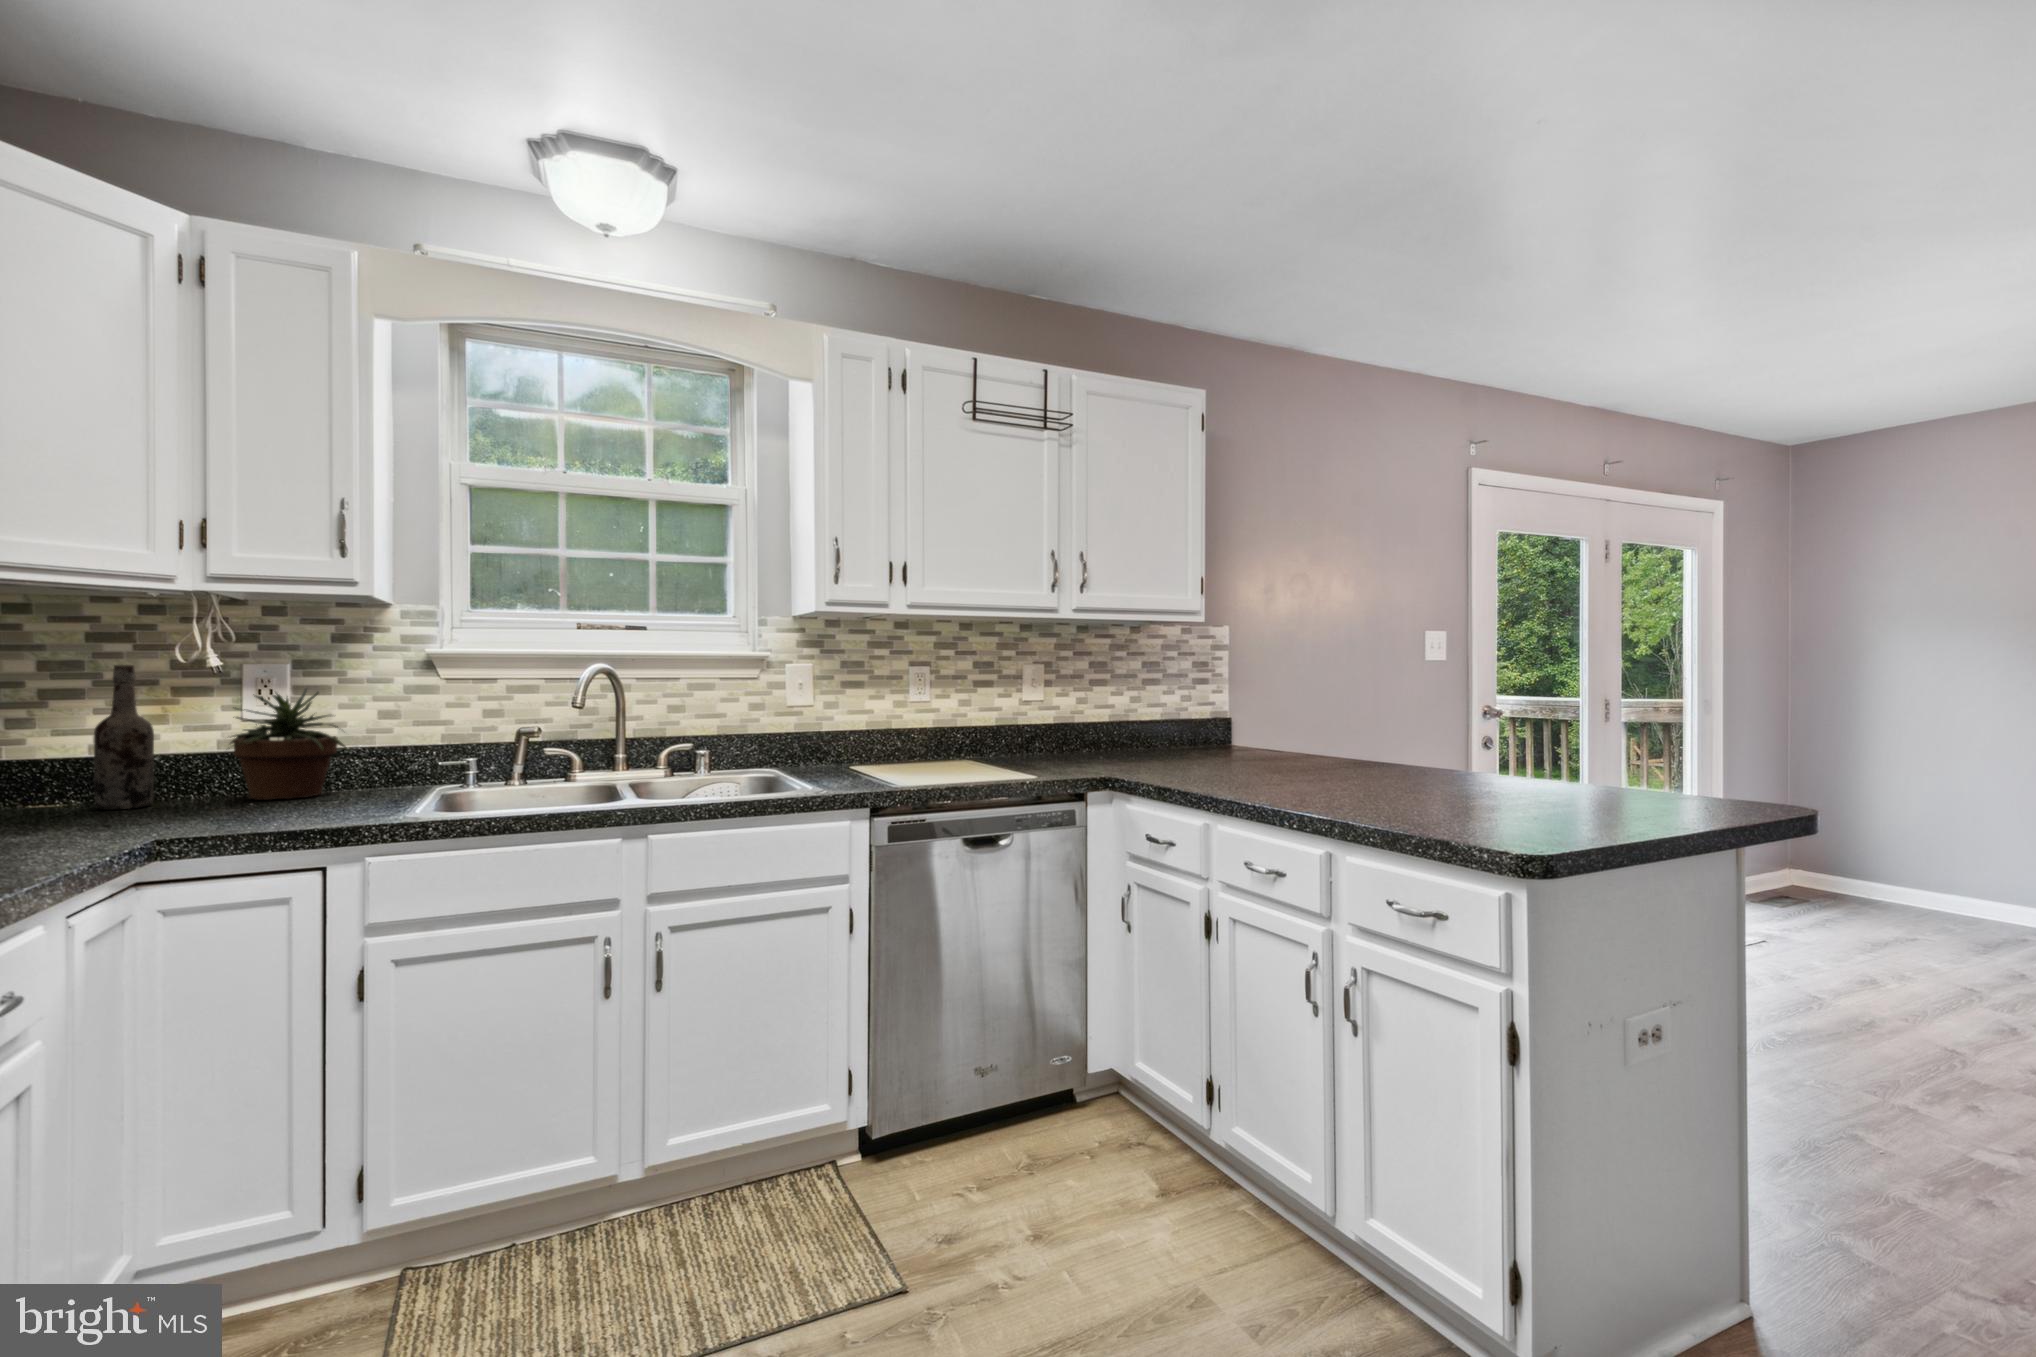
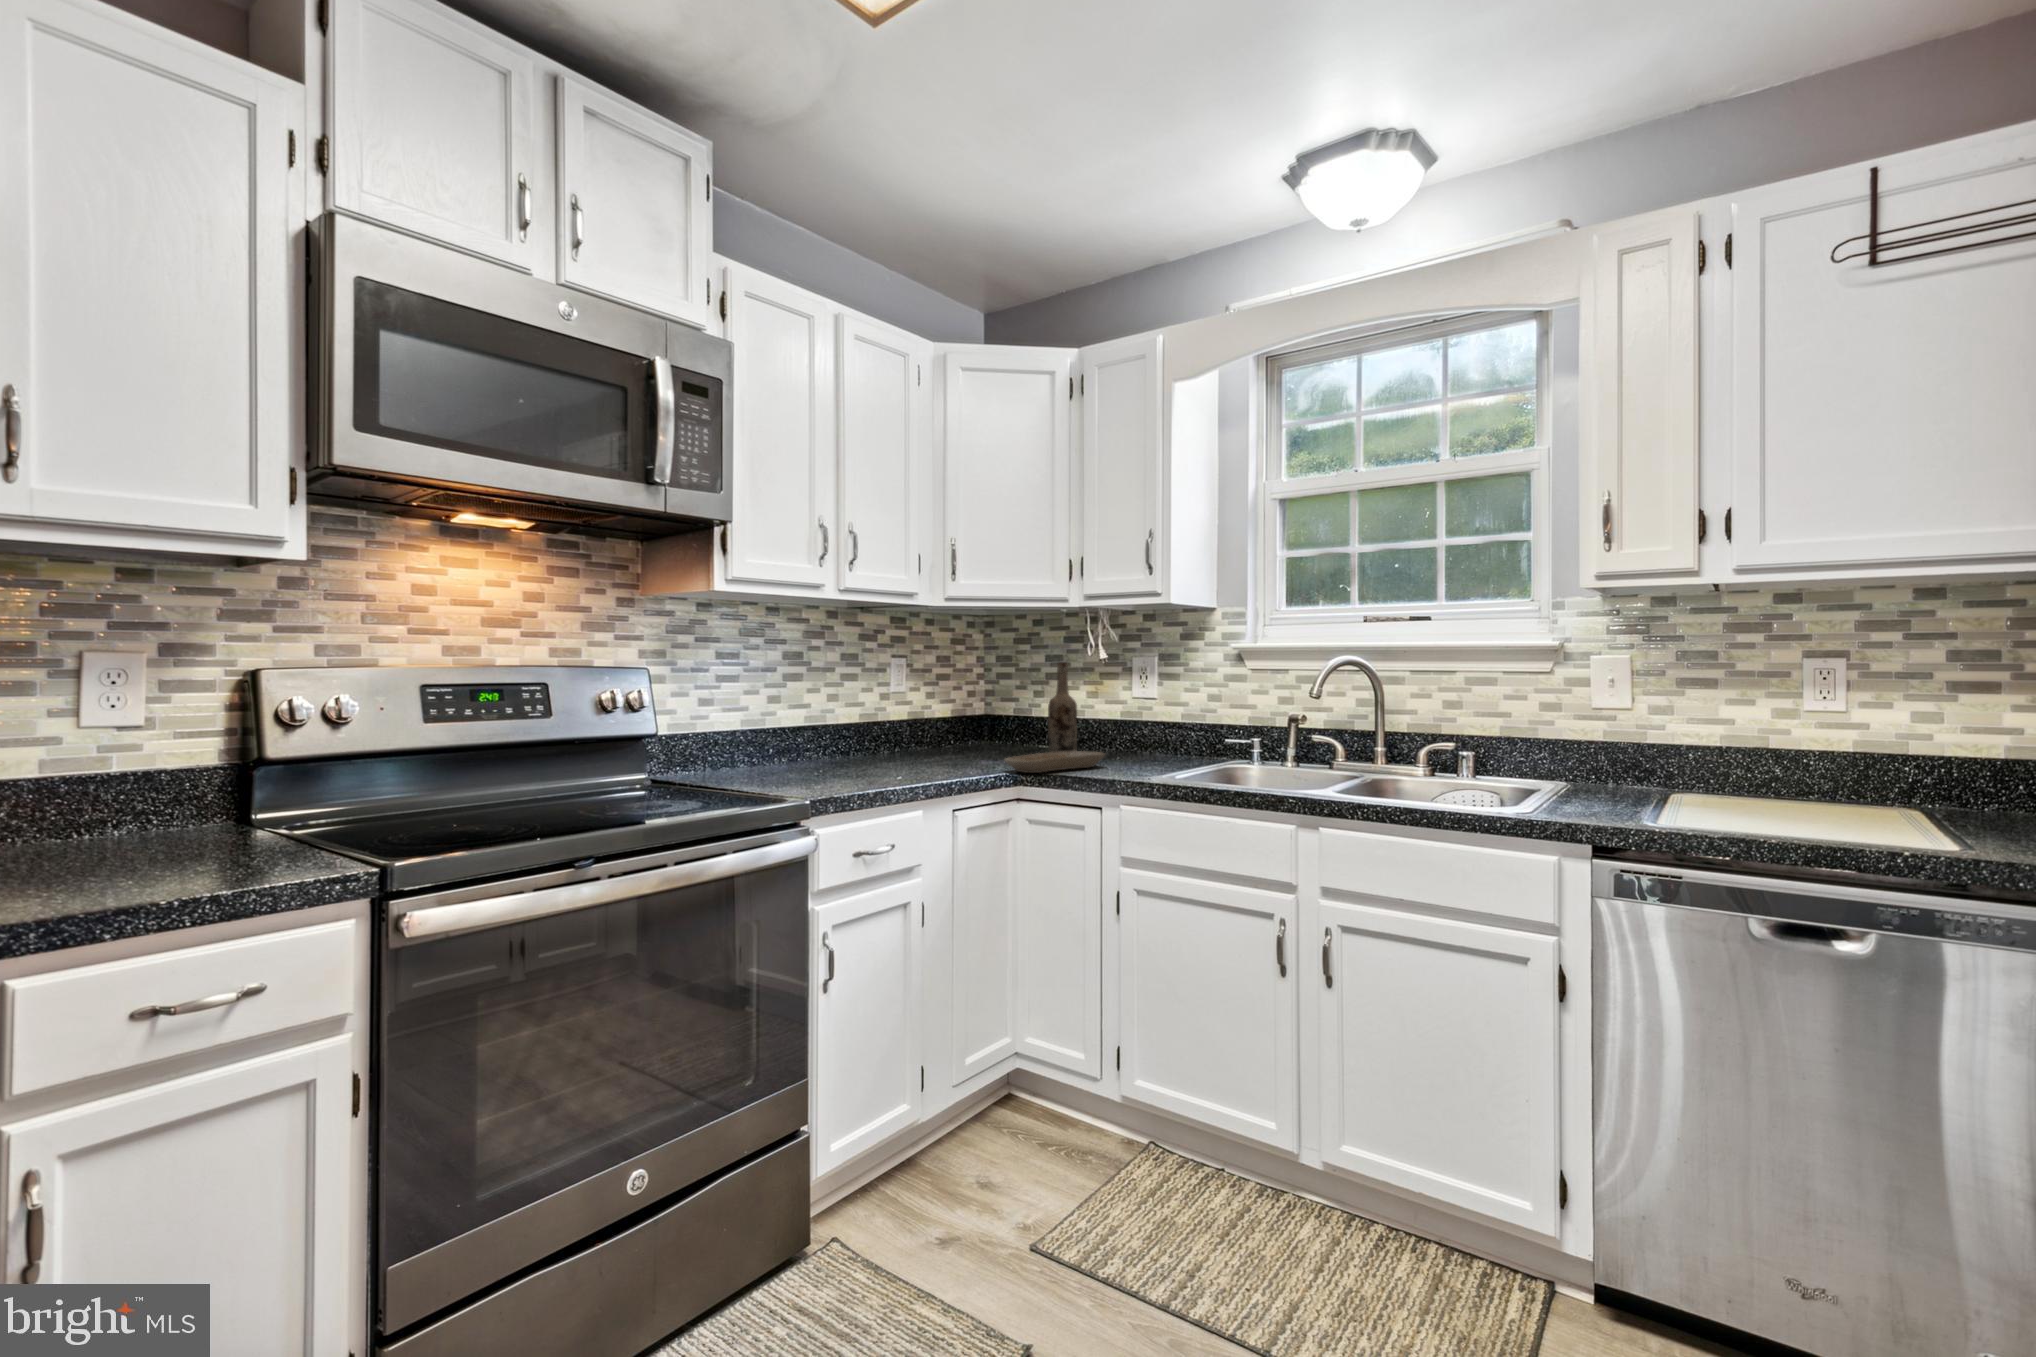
potted plant: present [230,689,346,800] -> none [1100,678,1191,761]
tray: none [112,791,271,832] -> present [1005,751,1105,773]

